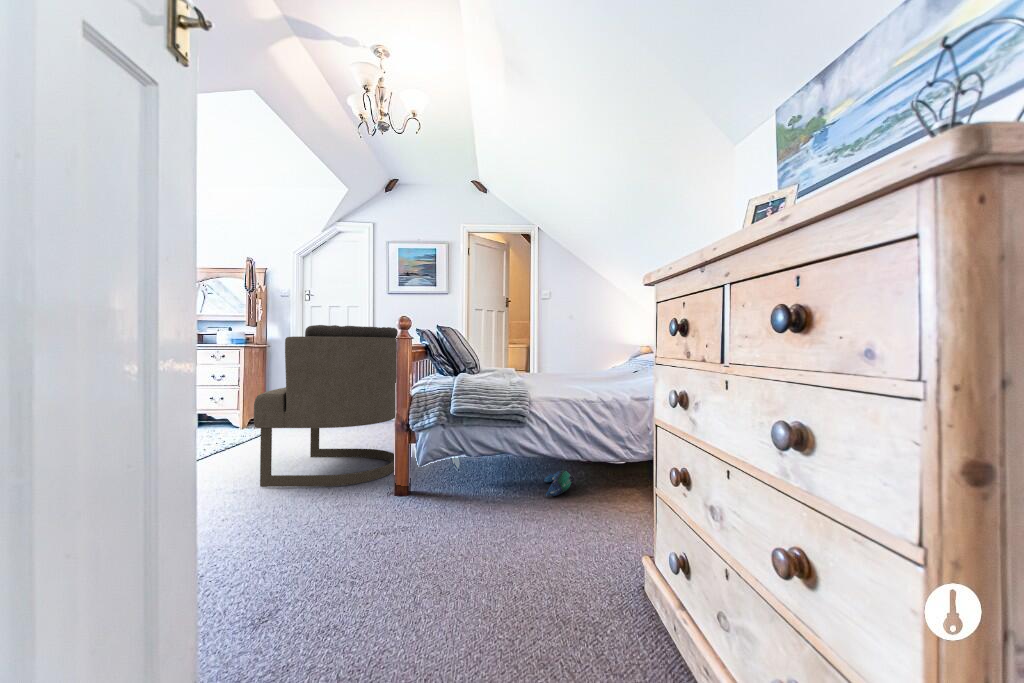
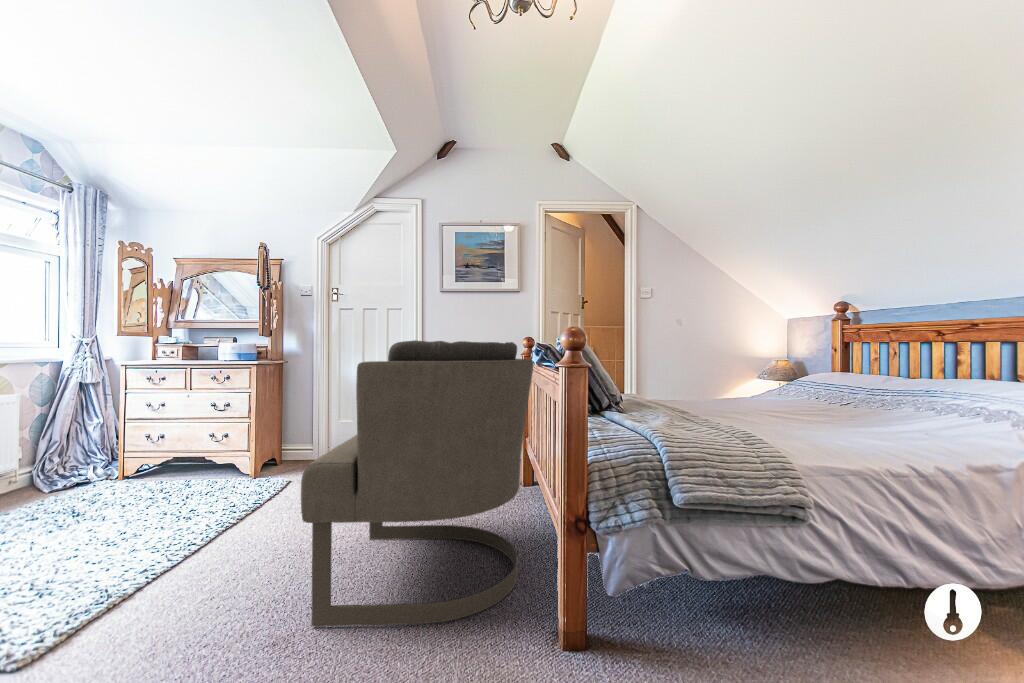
plush toy: present [544,470,574,497] -> none [782,585,865,650]

